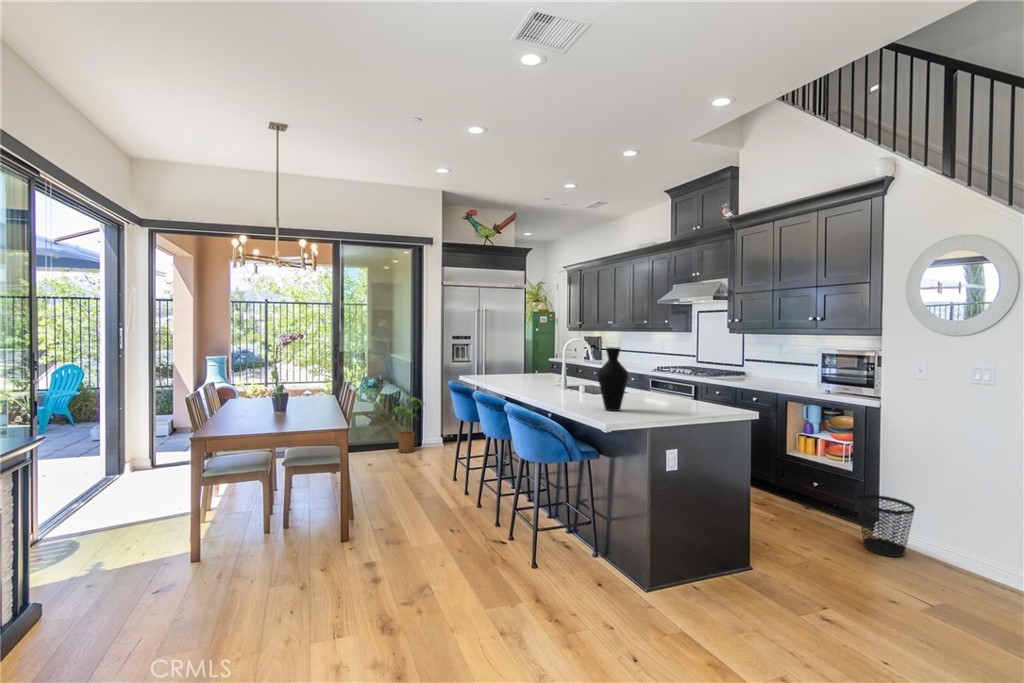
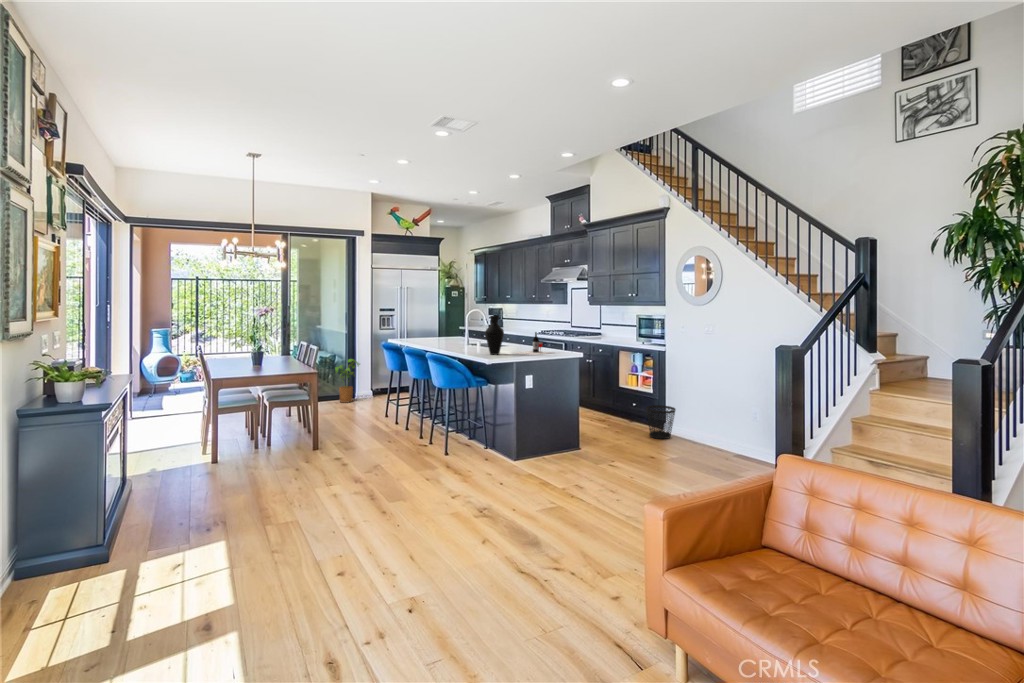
wine bottle: none [637,374,711,413] -> present [515,332,551,355]

